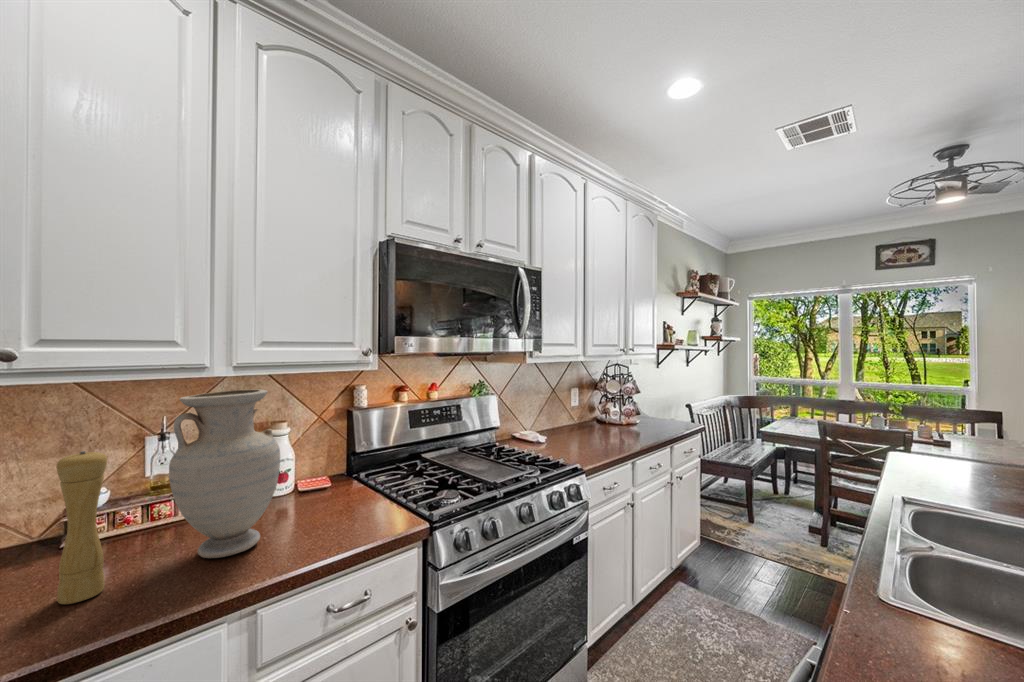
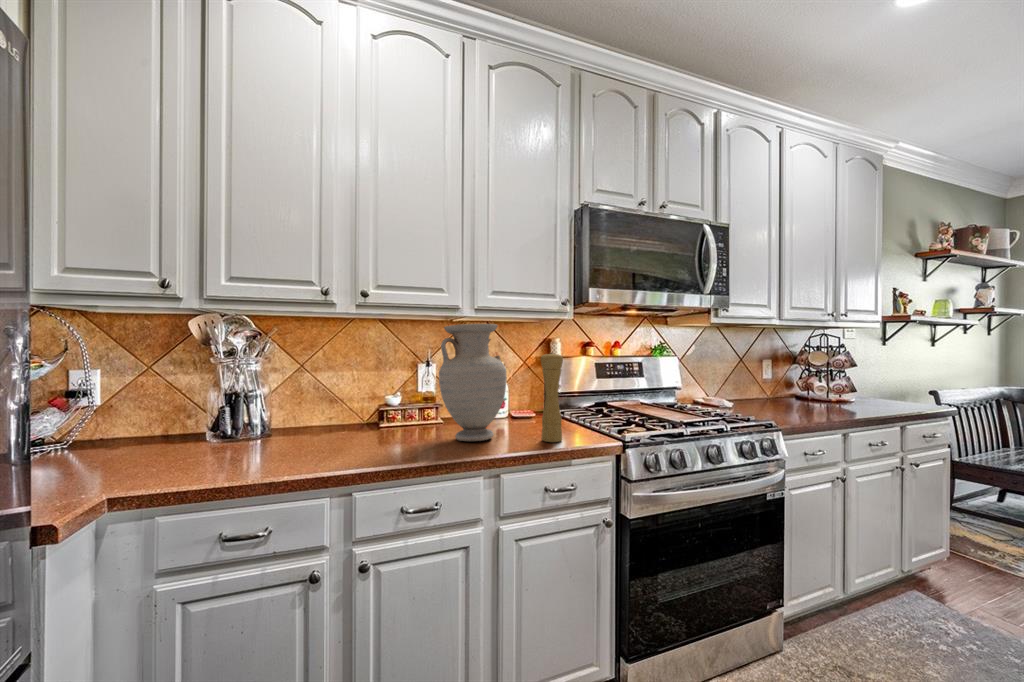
pepper mill: present [56,451,107,604] -> present [541,353,563,442]

